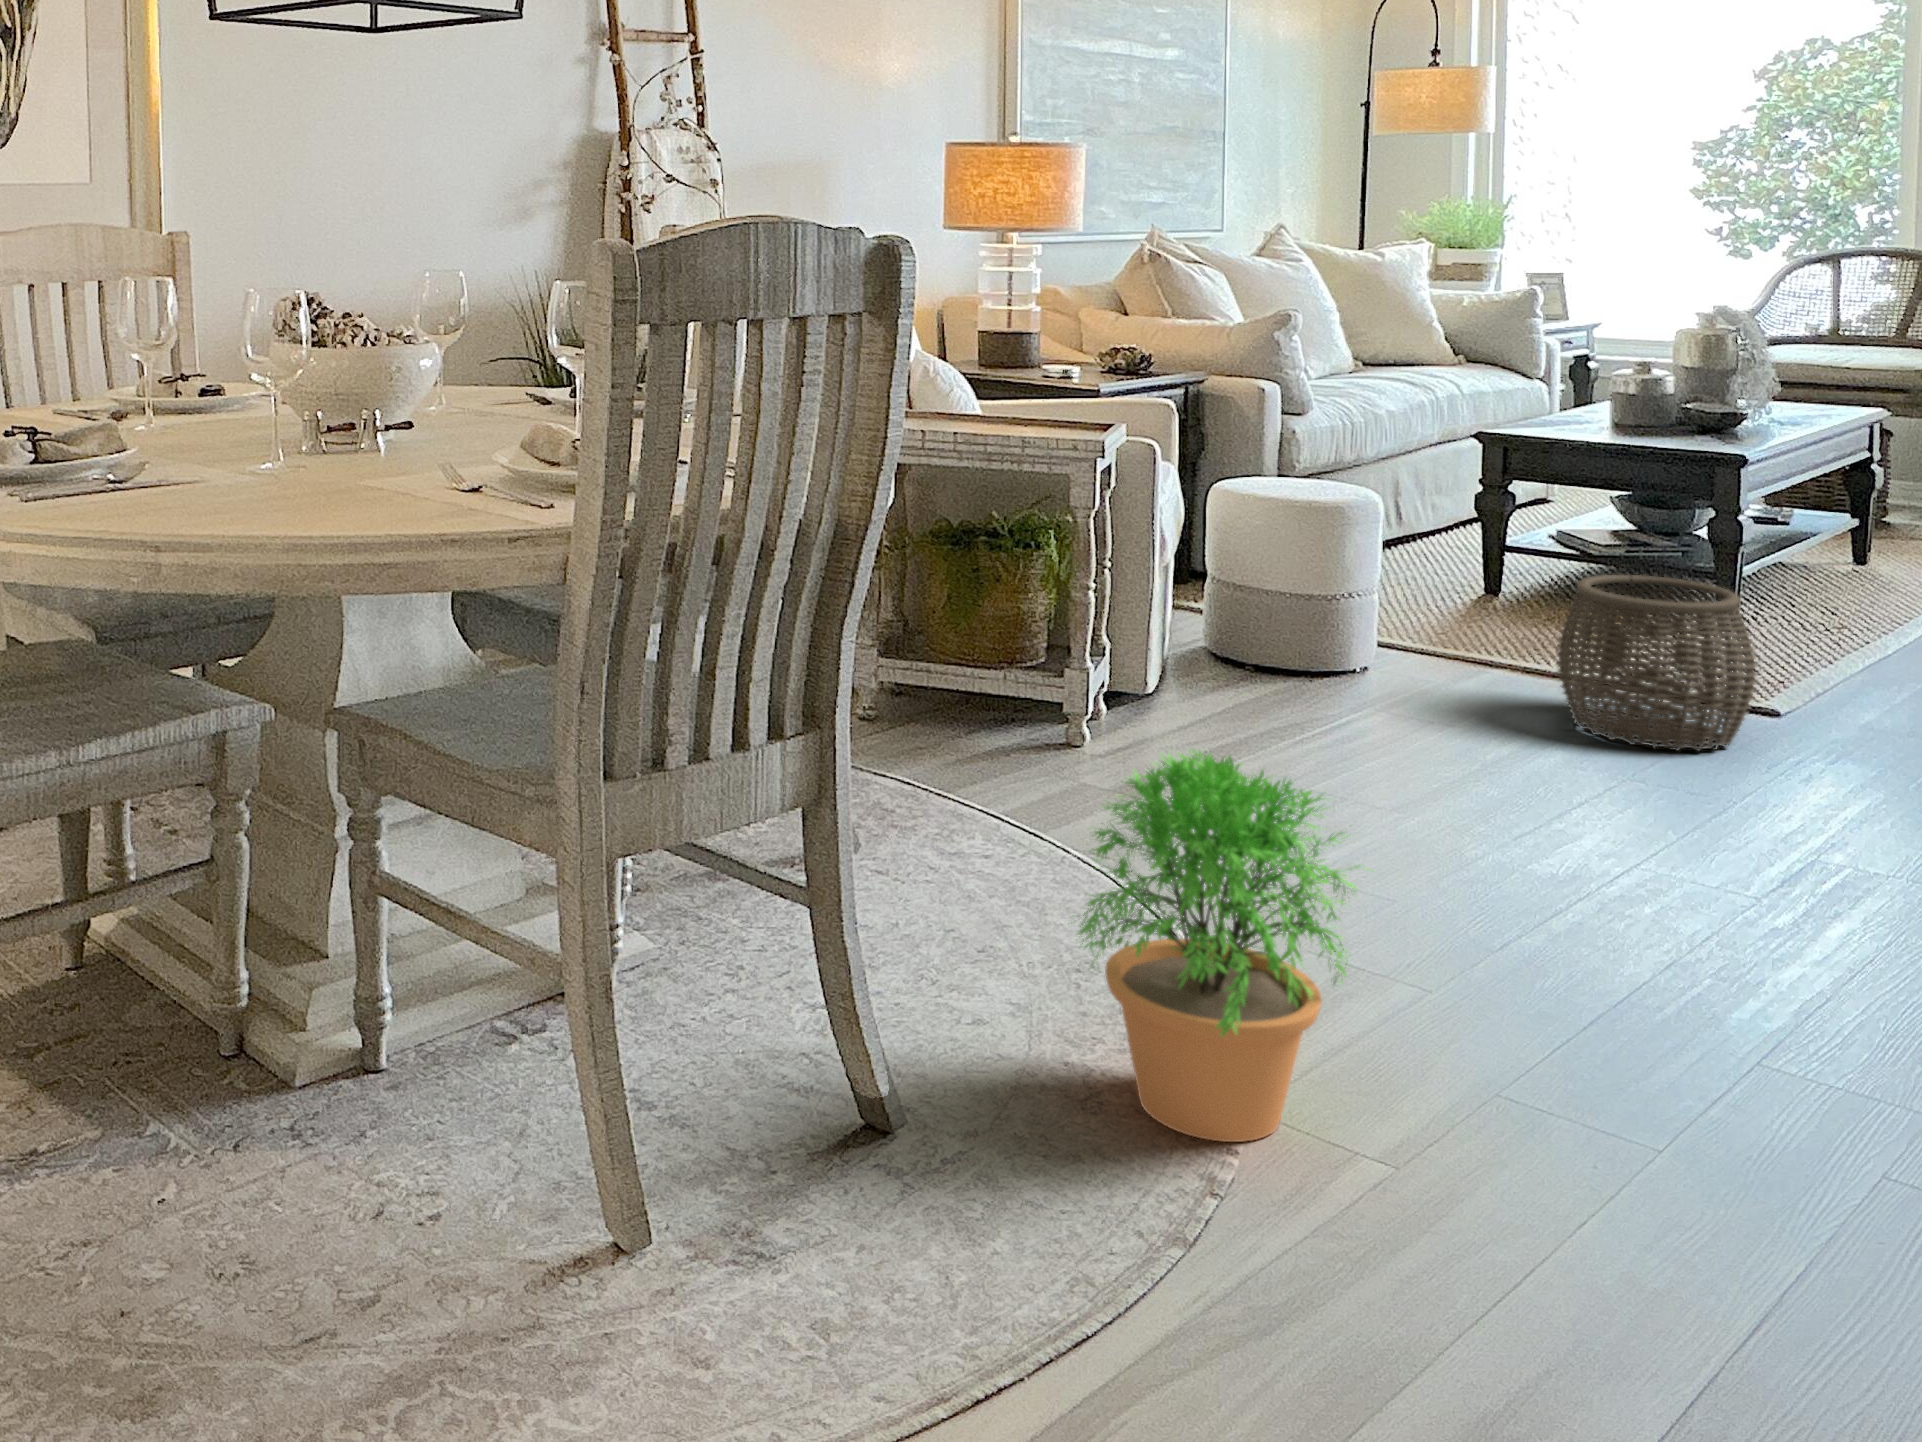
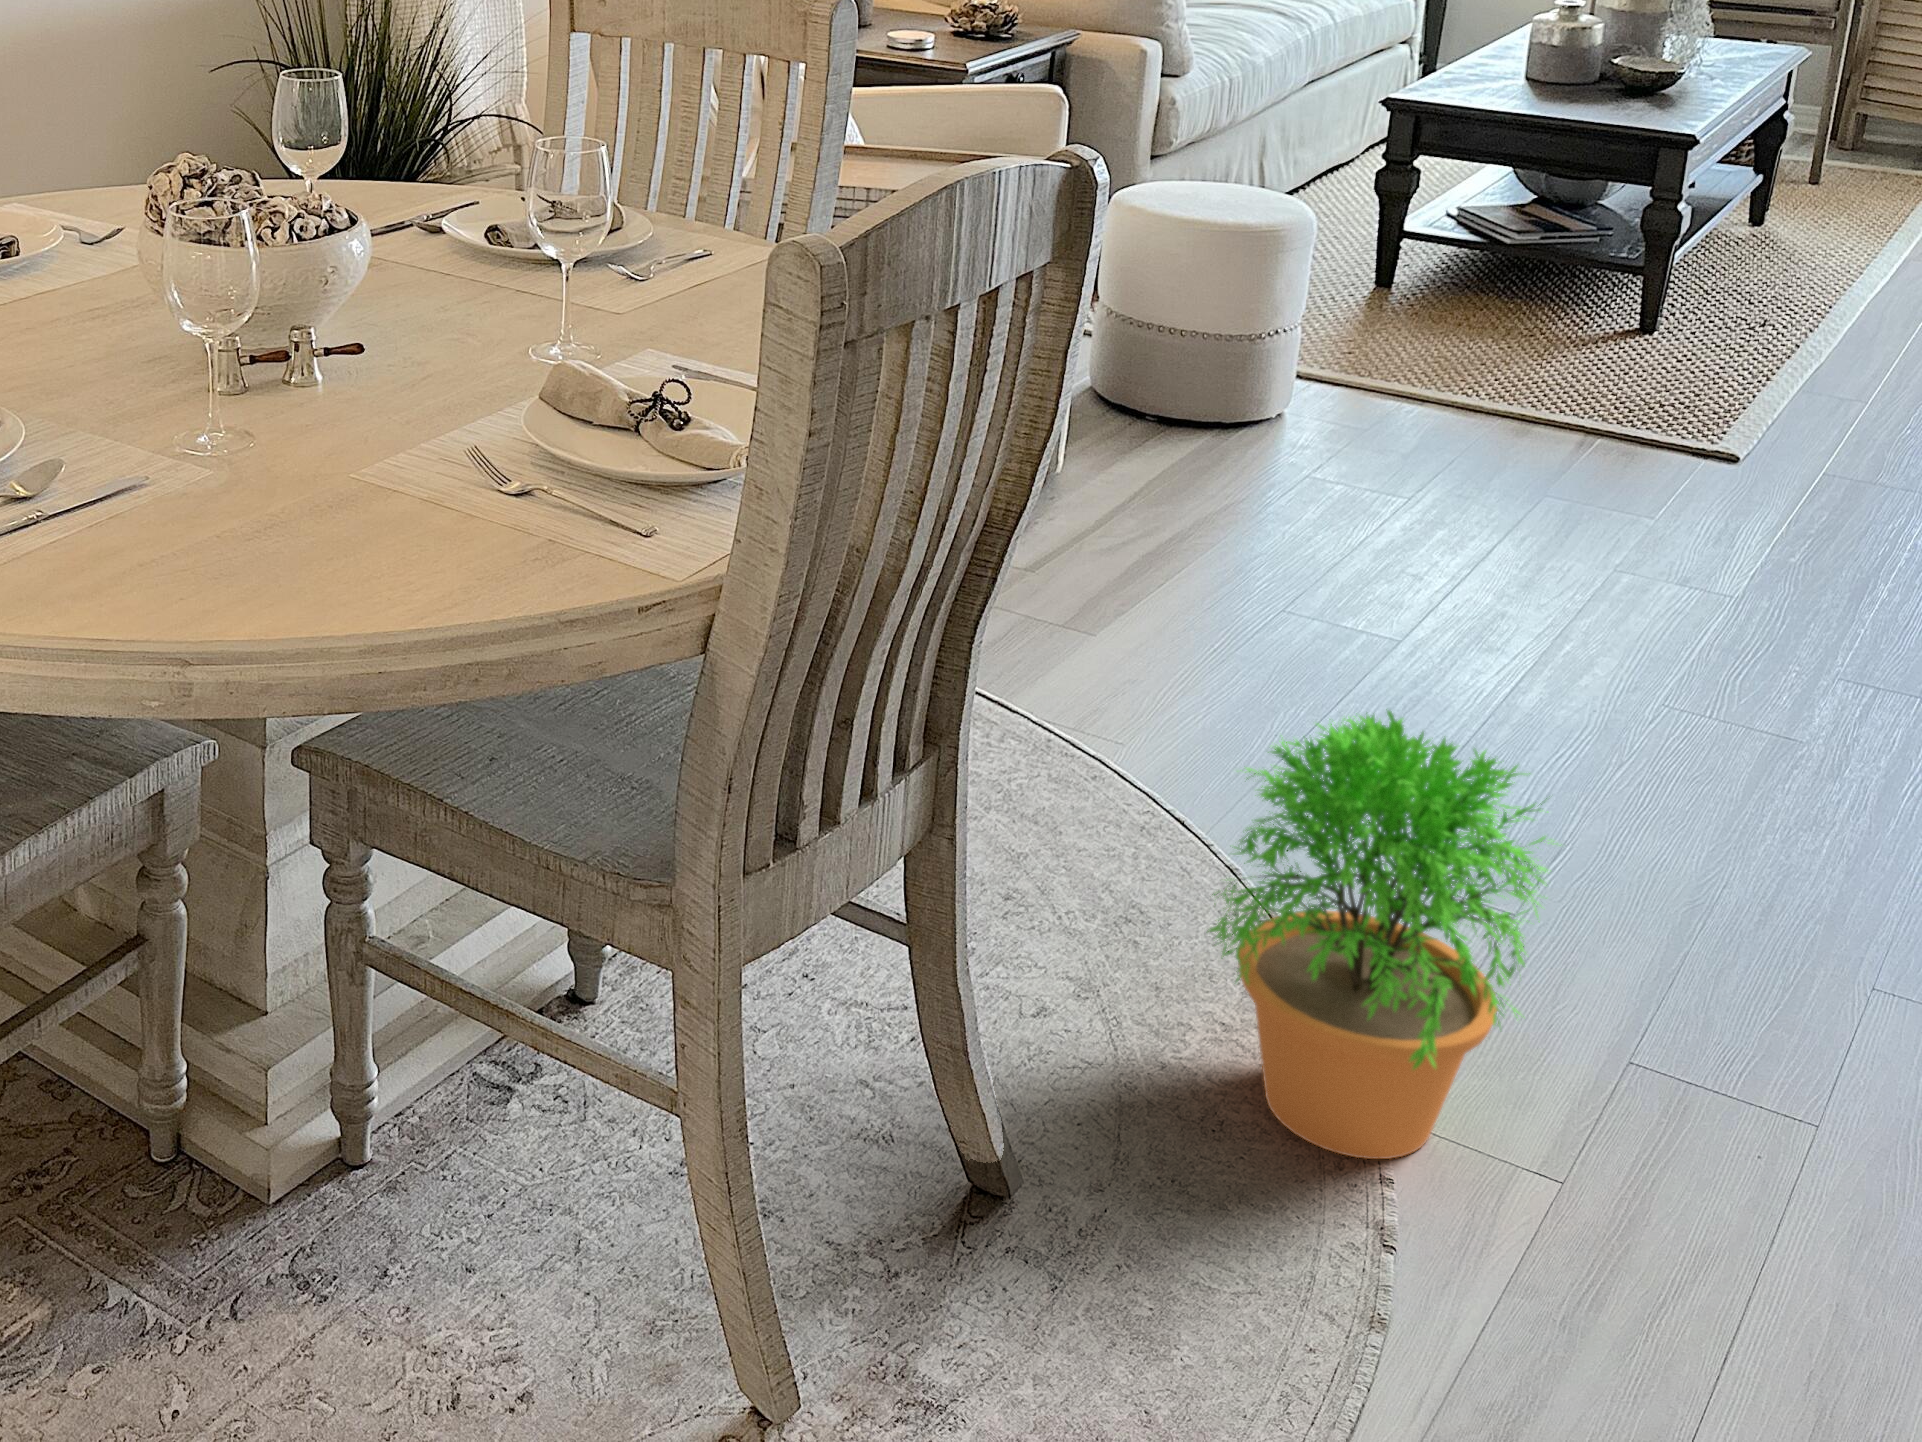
woven basket: present [1557,575,1757,751] -> none [1524,309,1749,518]

